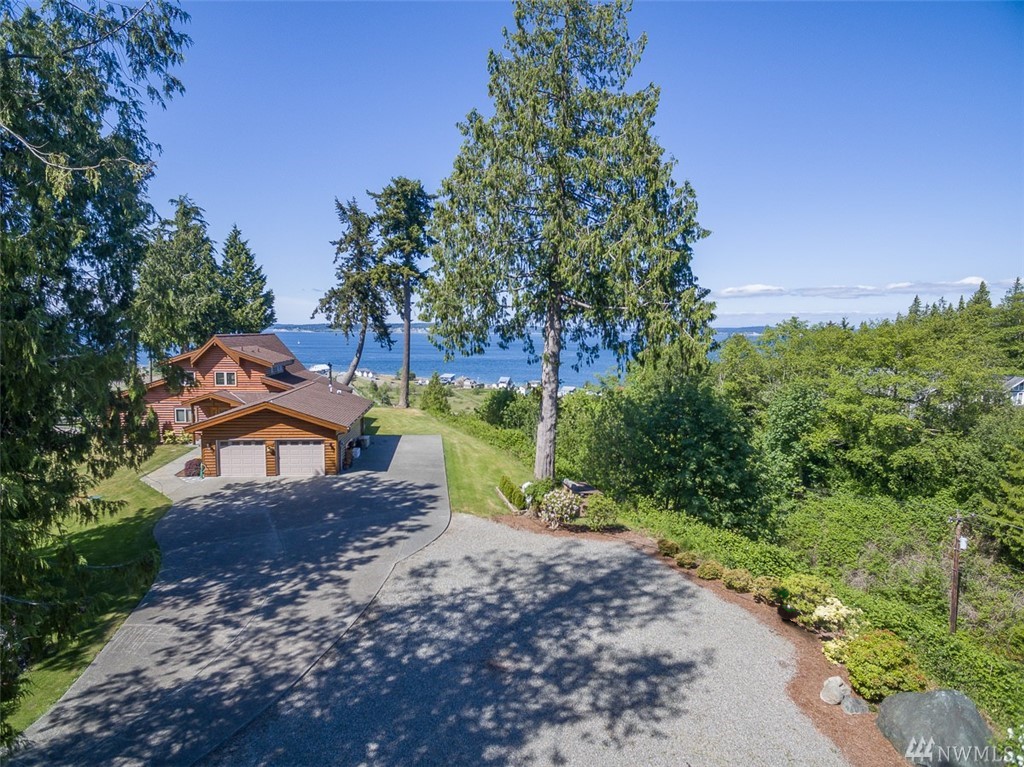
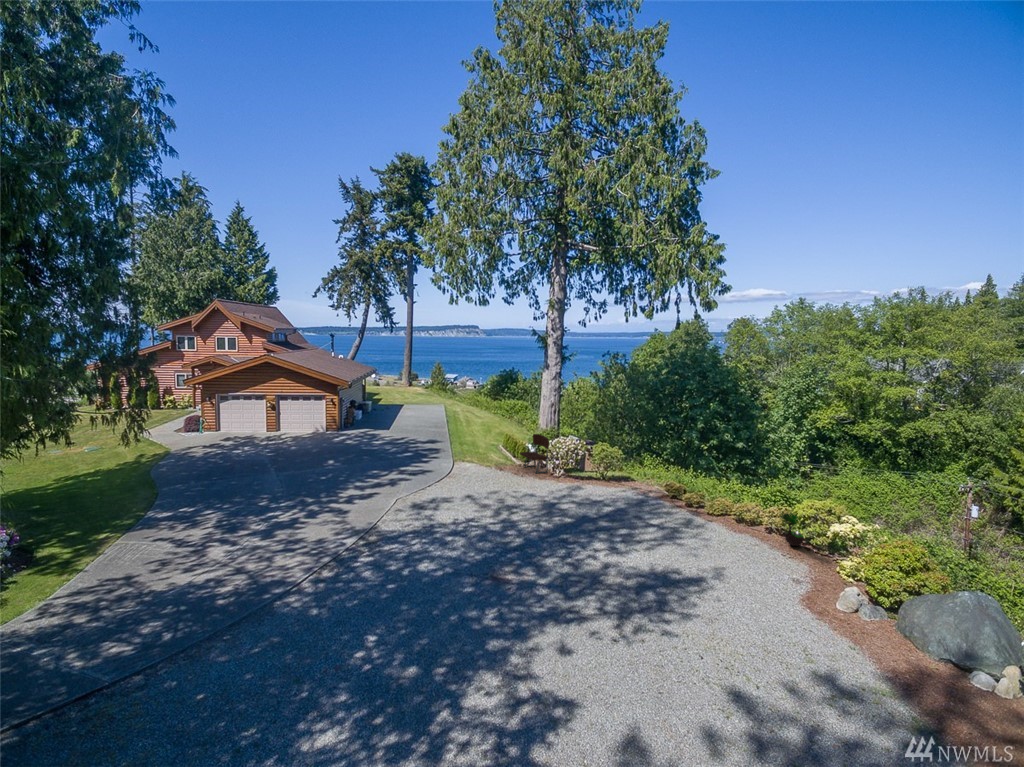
bench: none [518,484,547,527] -> present [520,434,549,473]

